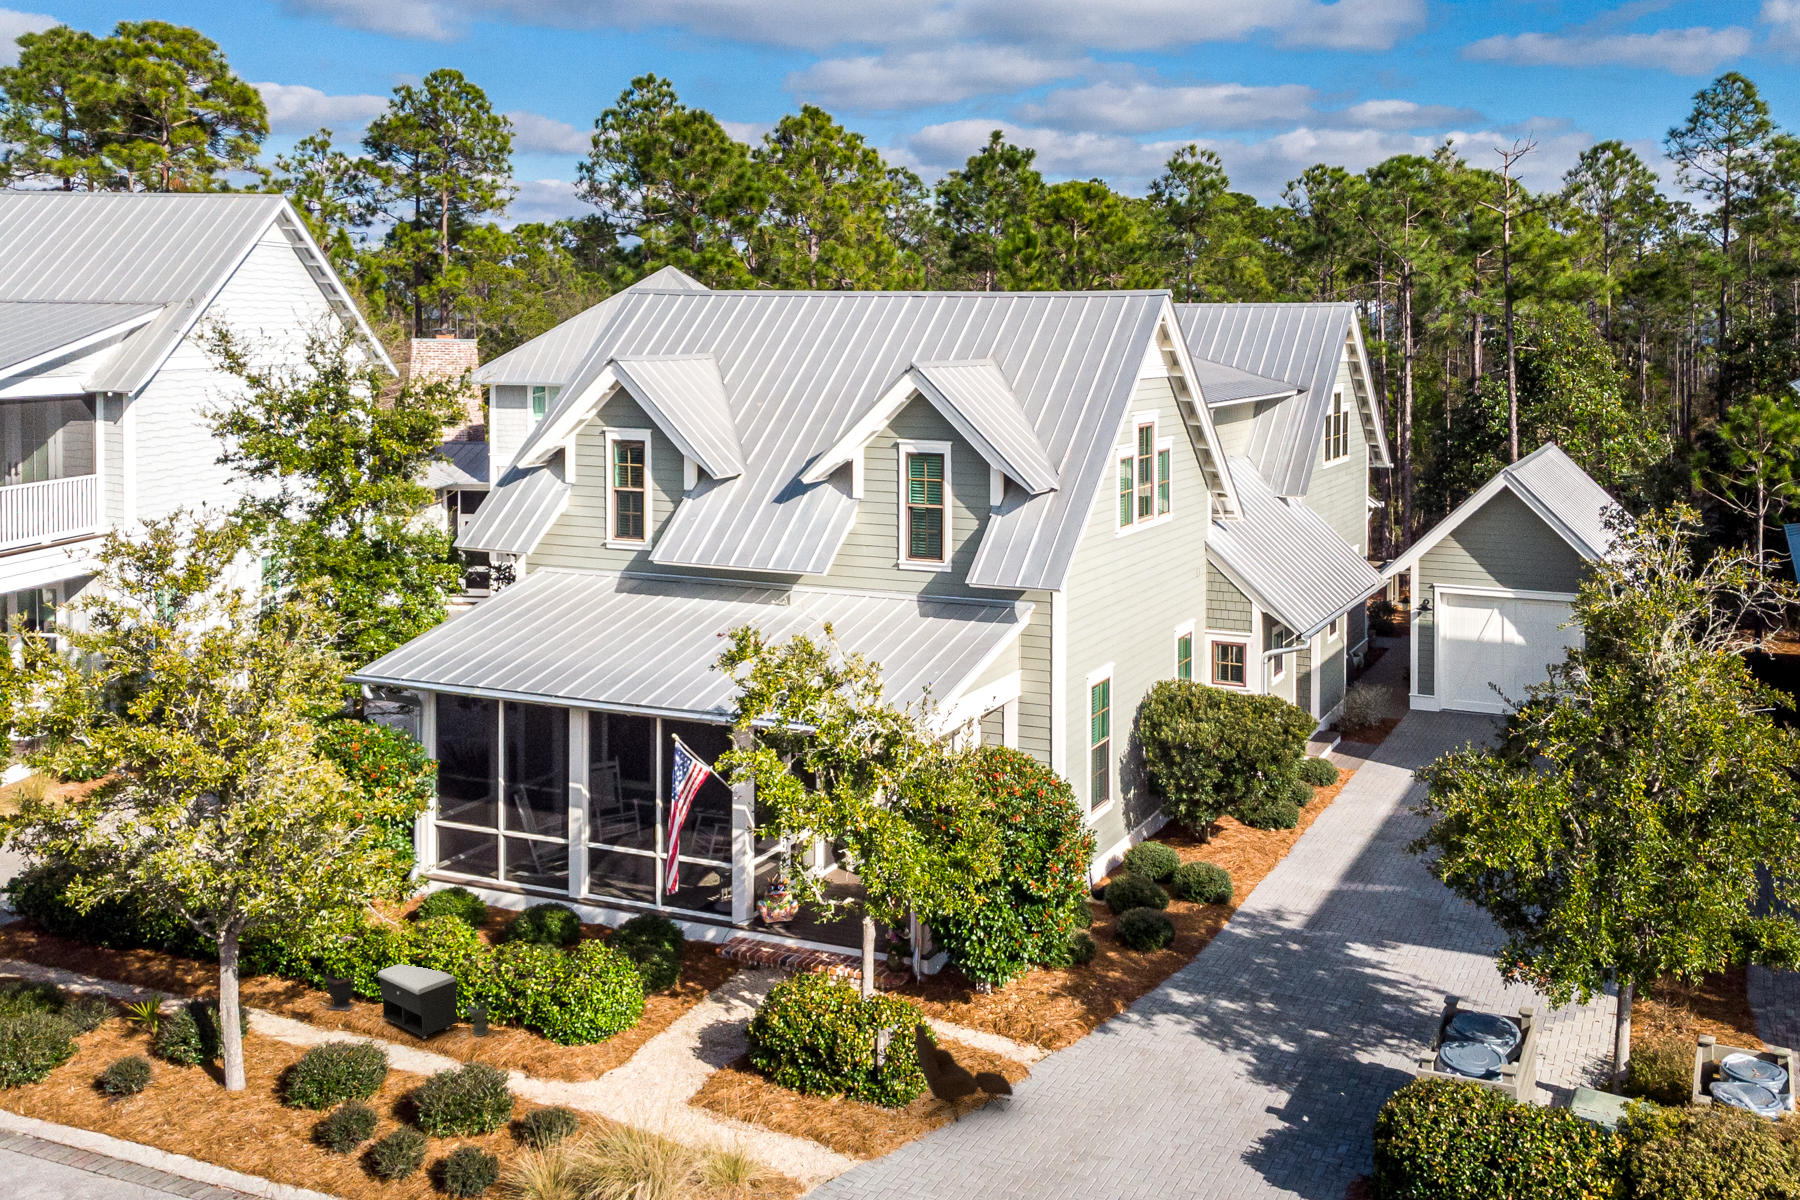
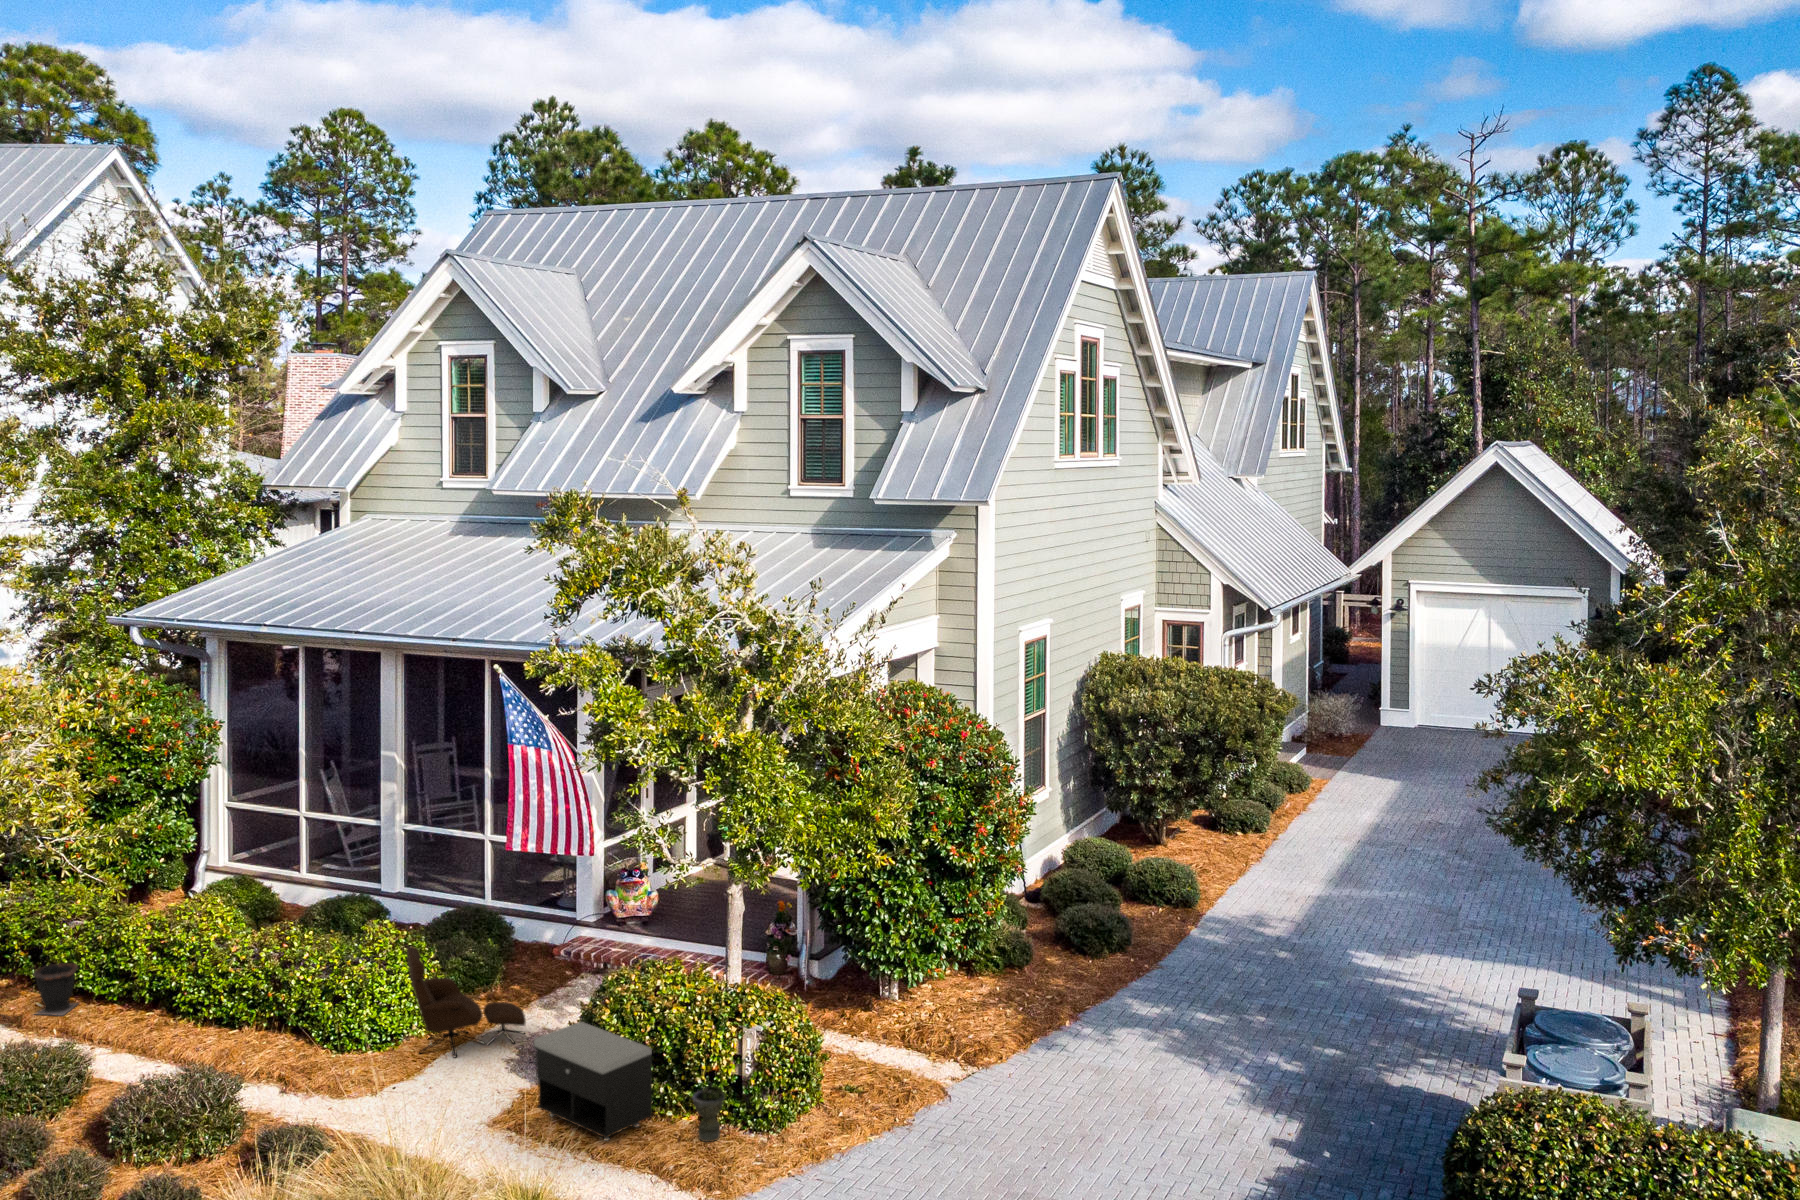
storage bench: present [378,964,458,1038] -> present [534,1022,652,1141]
planter: present [468,1000,489,1037] -> present [692,1083,725,1142]
lounge chair: present [915,1023,1013,1122] -> present [407,946,526,1057]

